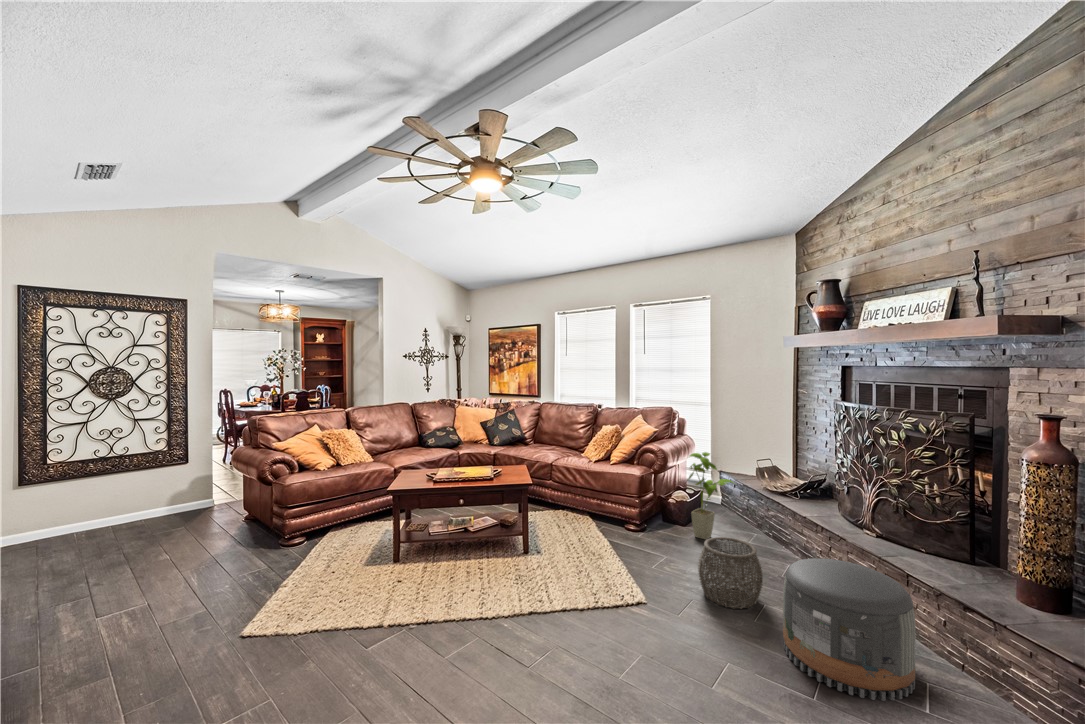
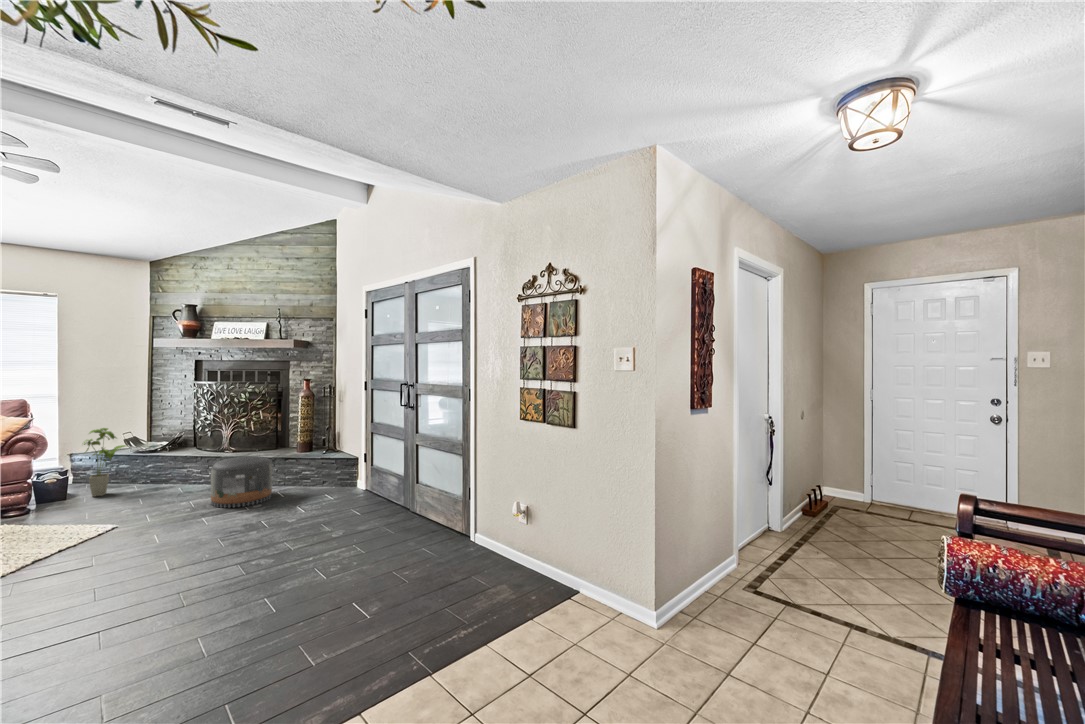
woven basket: present [698,537,763,609] -> none [138,470,187,510]

